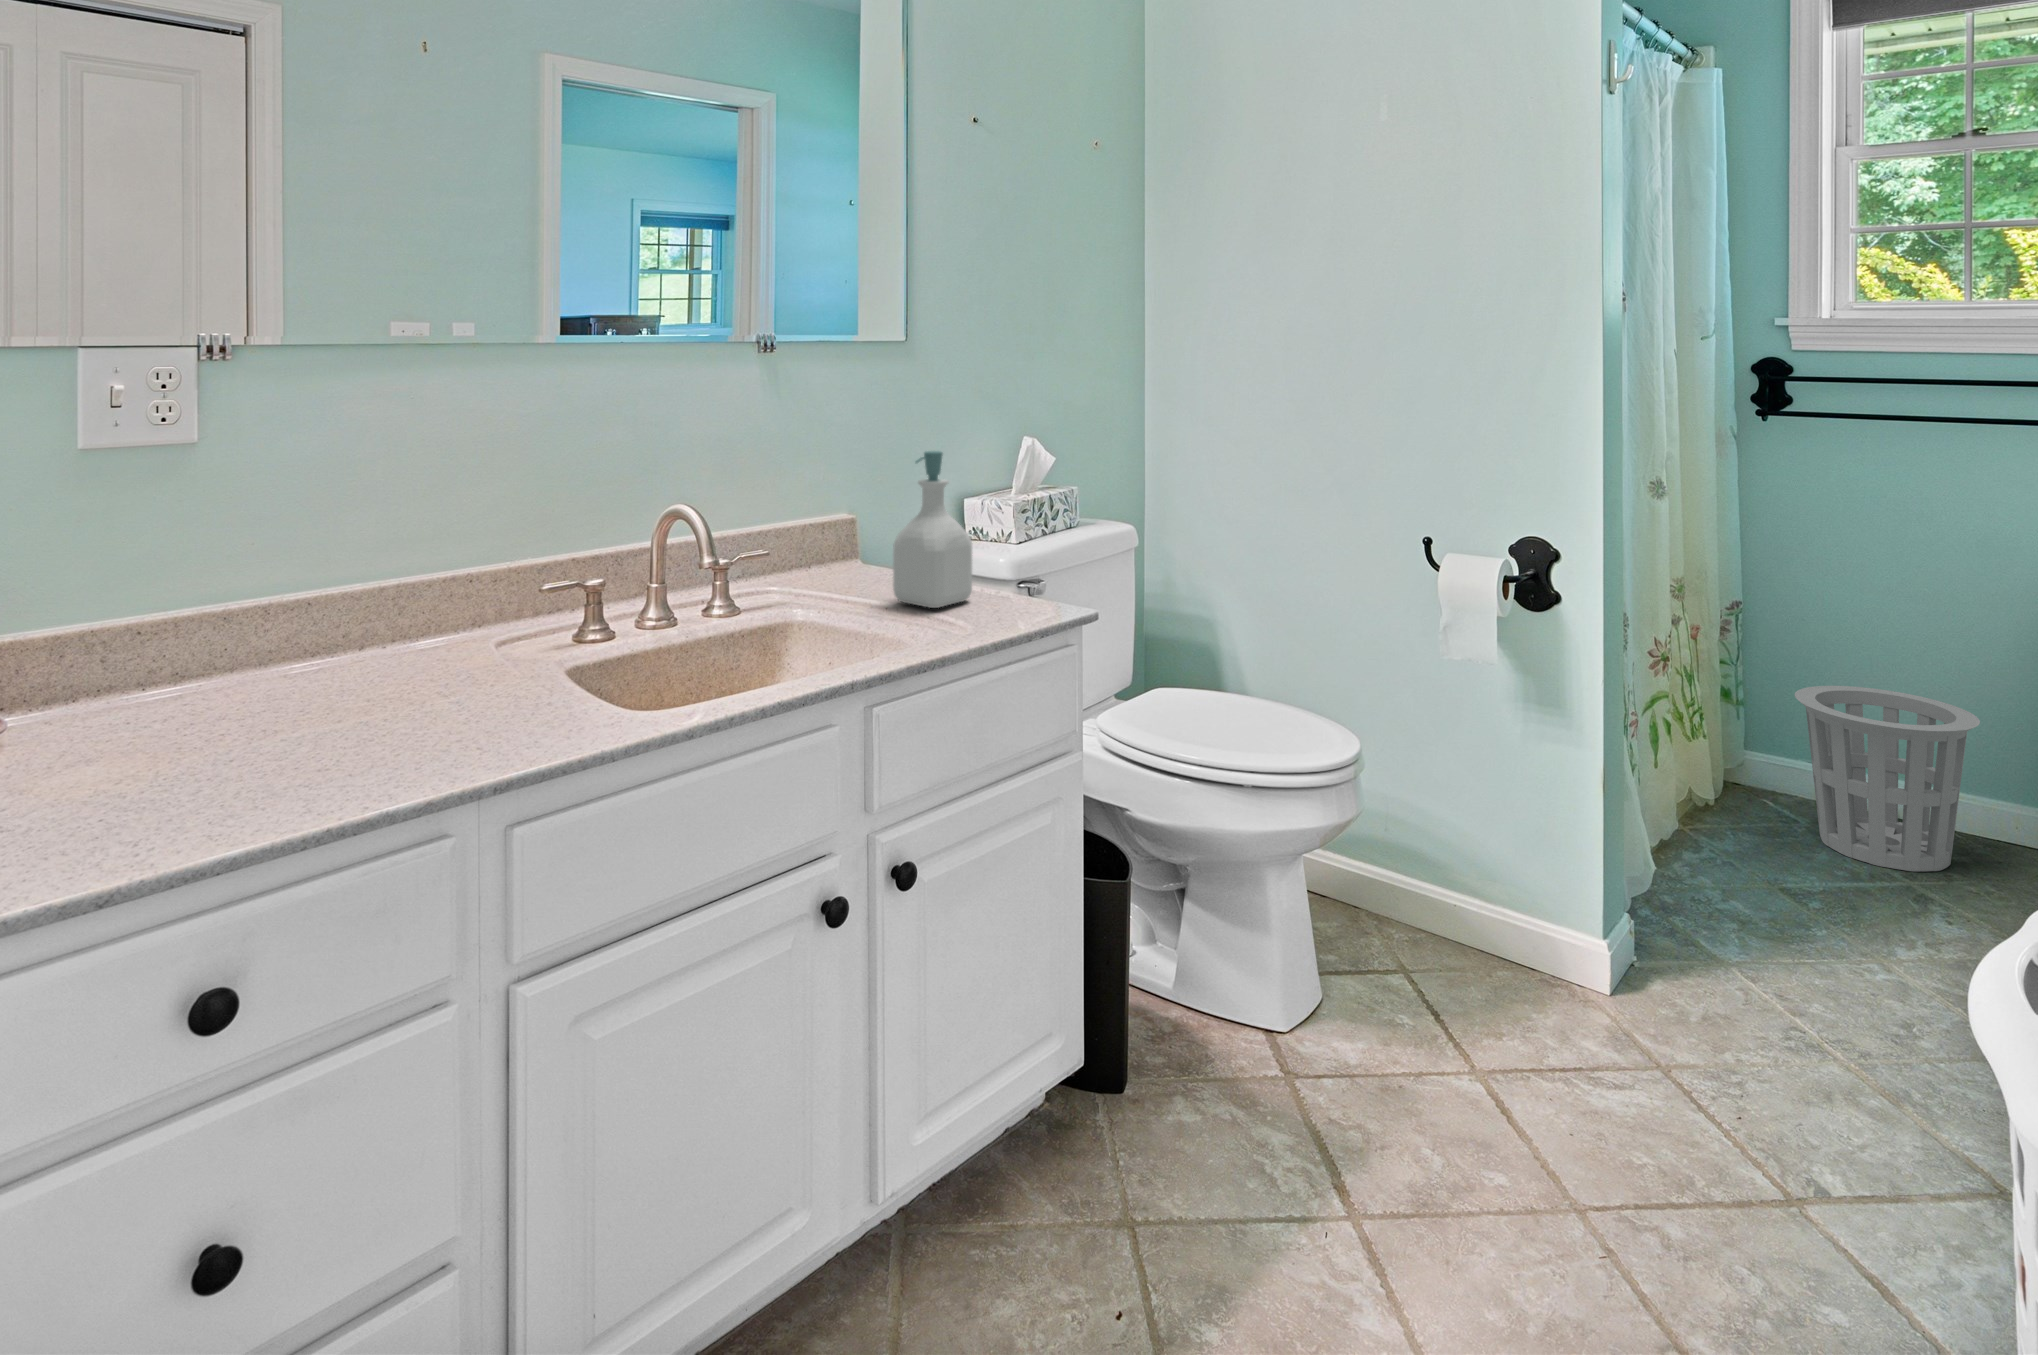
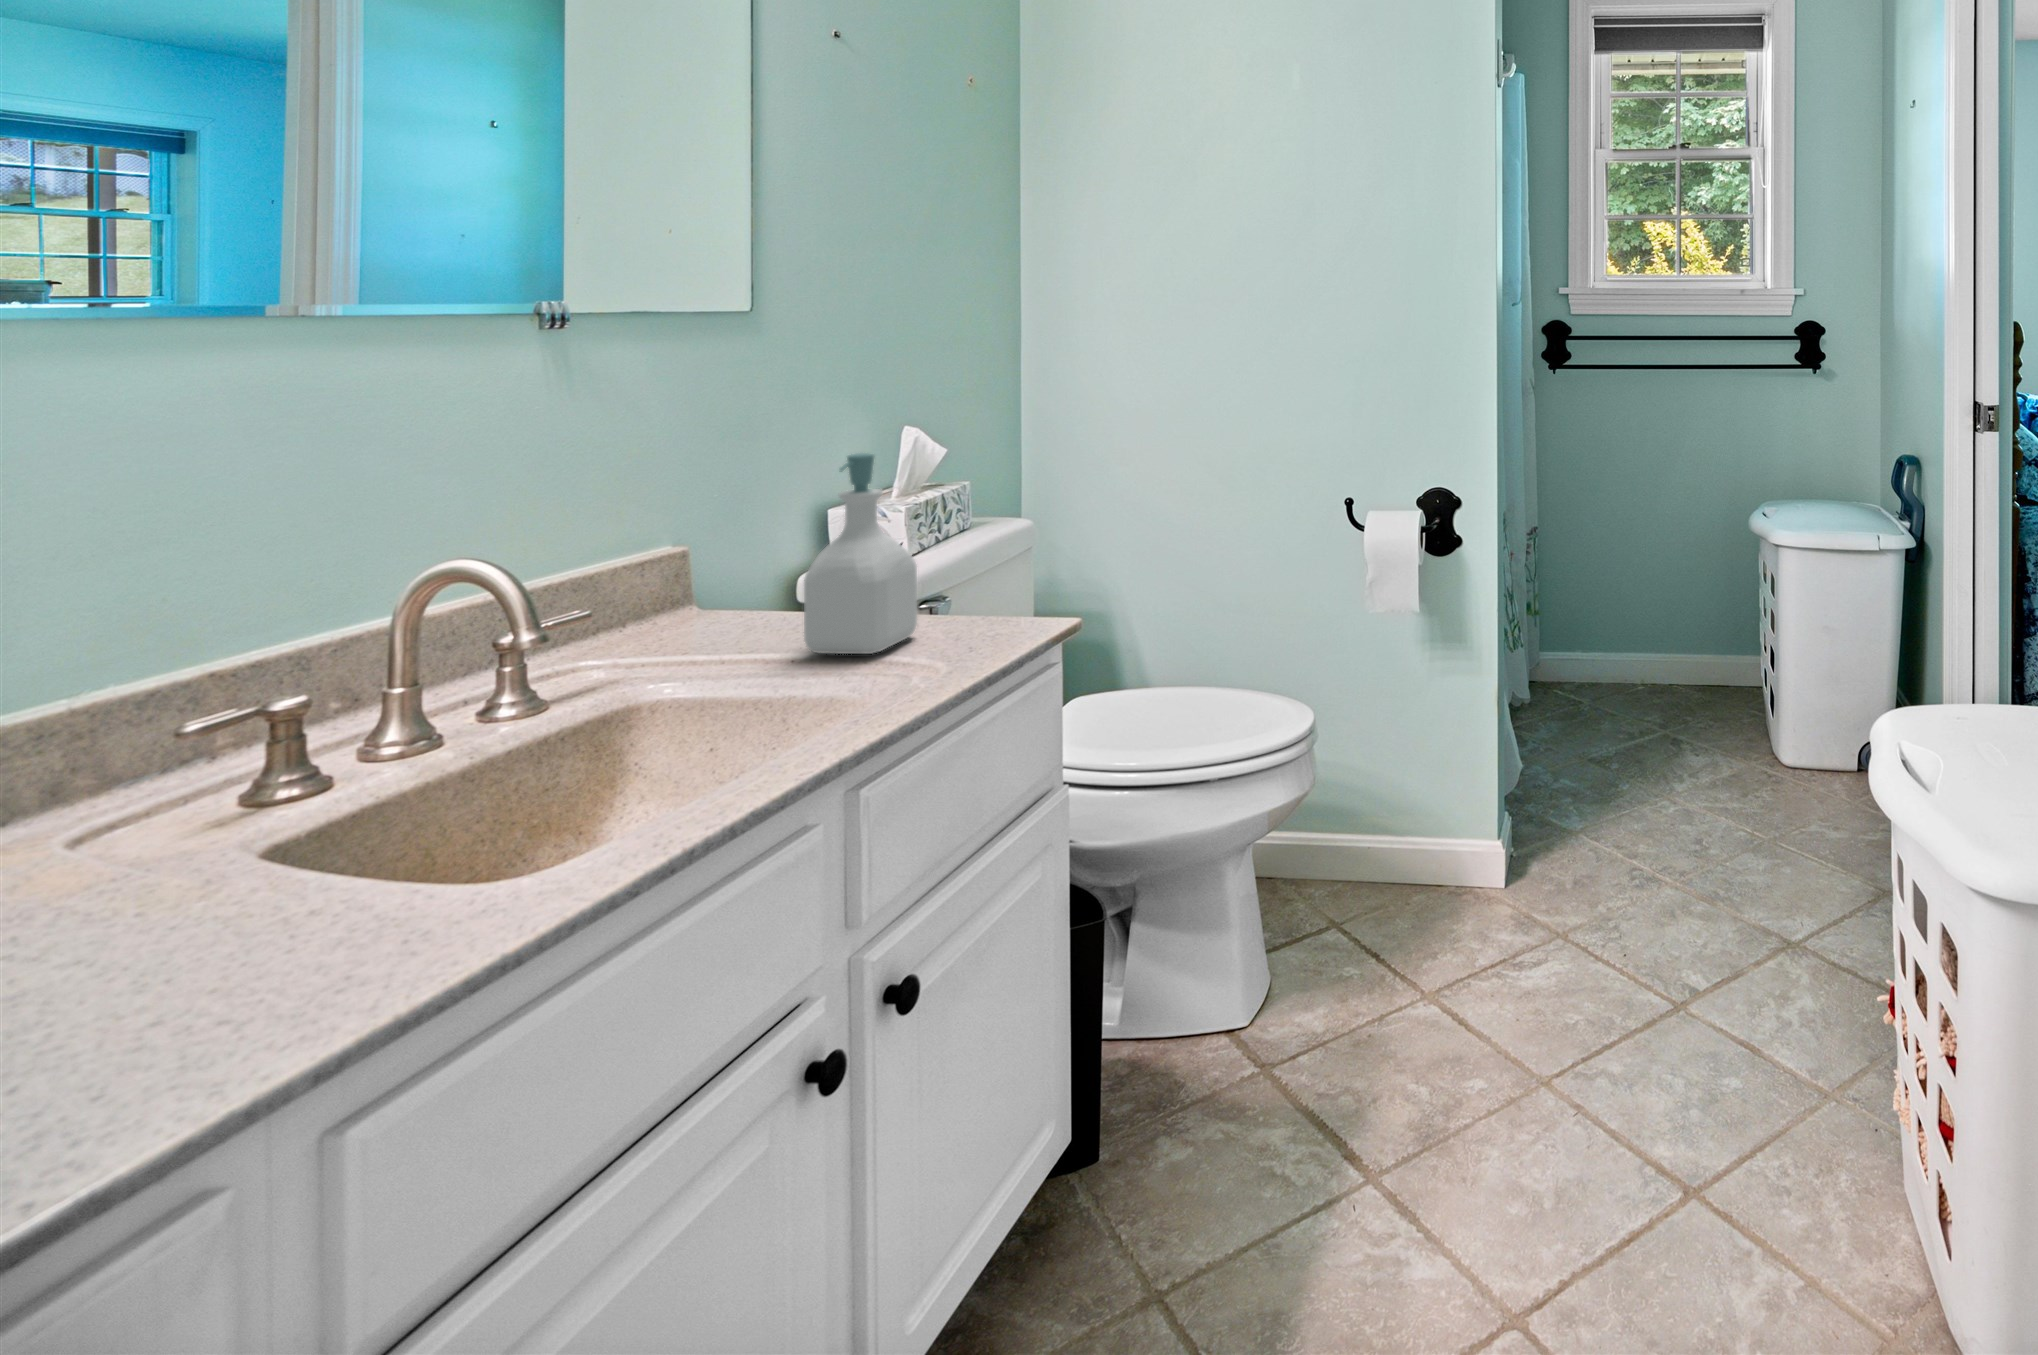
waste basket: present [1795,686,1980,871] -> none [1582,583,1699,721]

